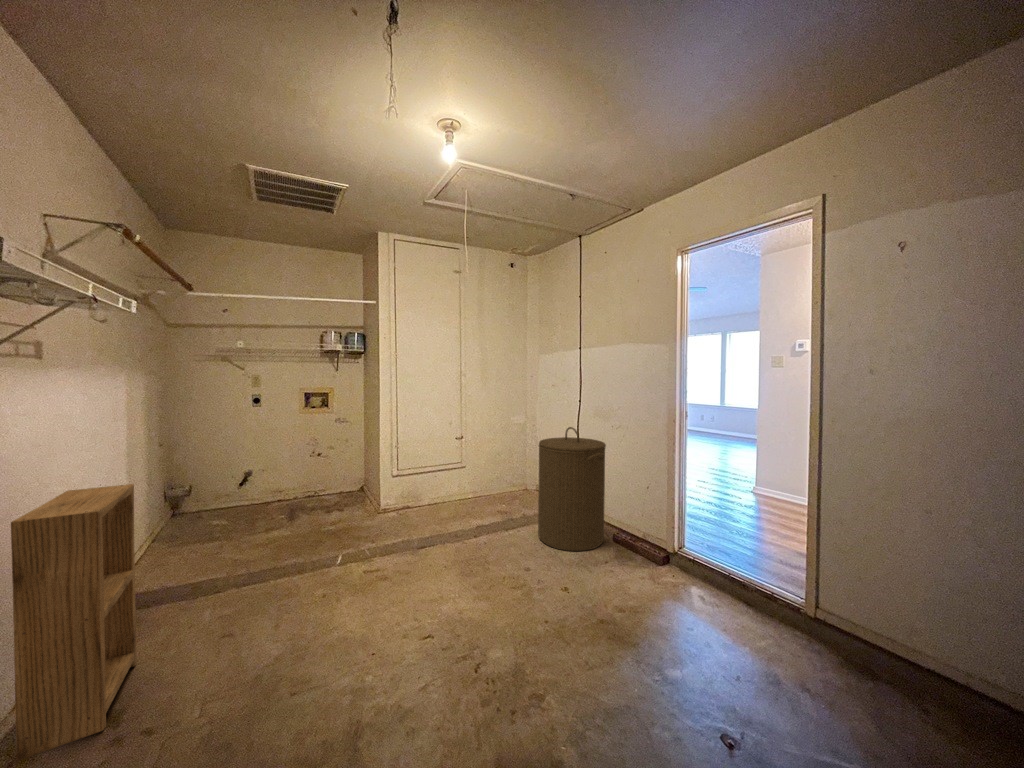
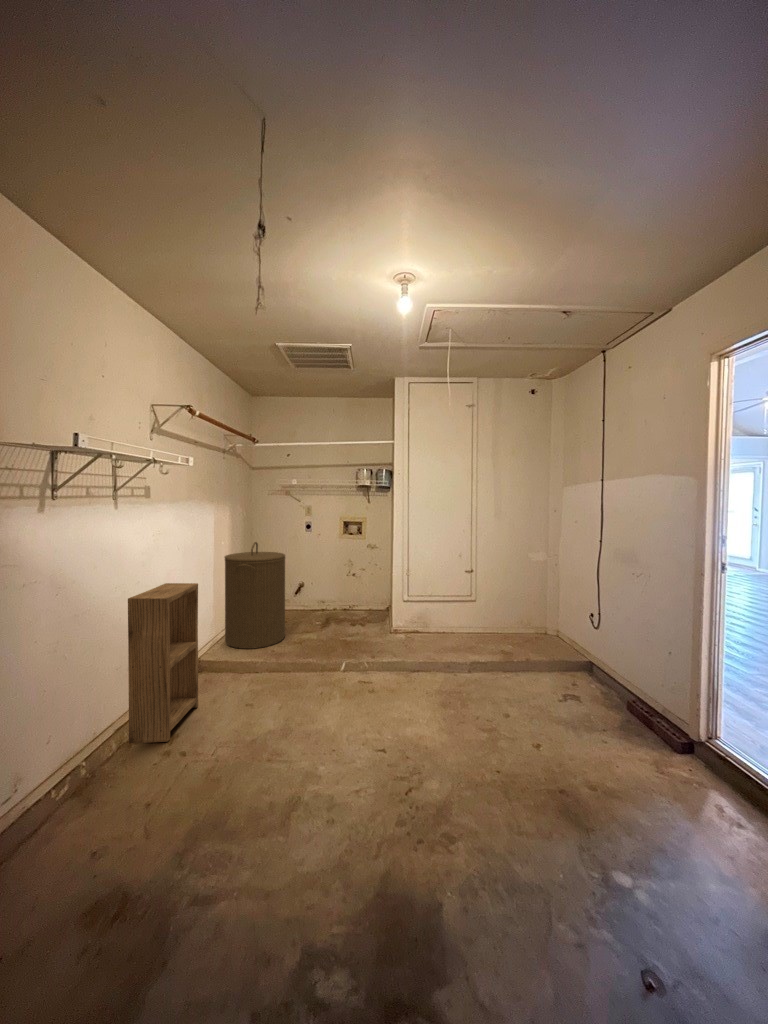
laundry hamper: present [538,427,606,551] -> present [225,542,285,649]

